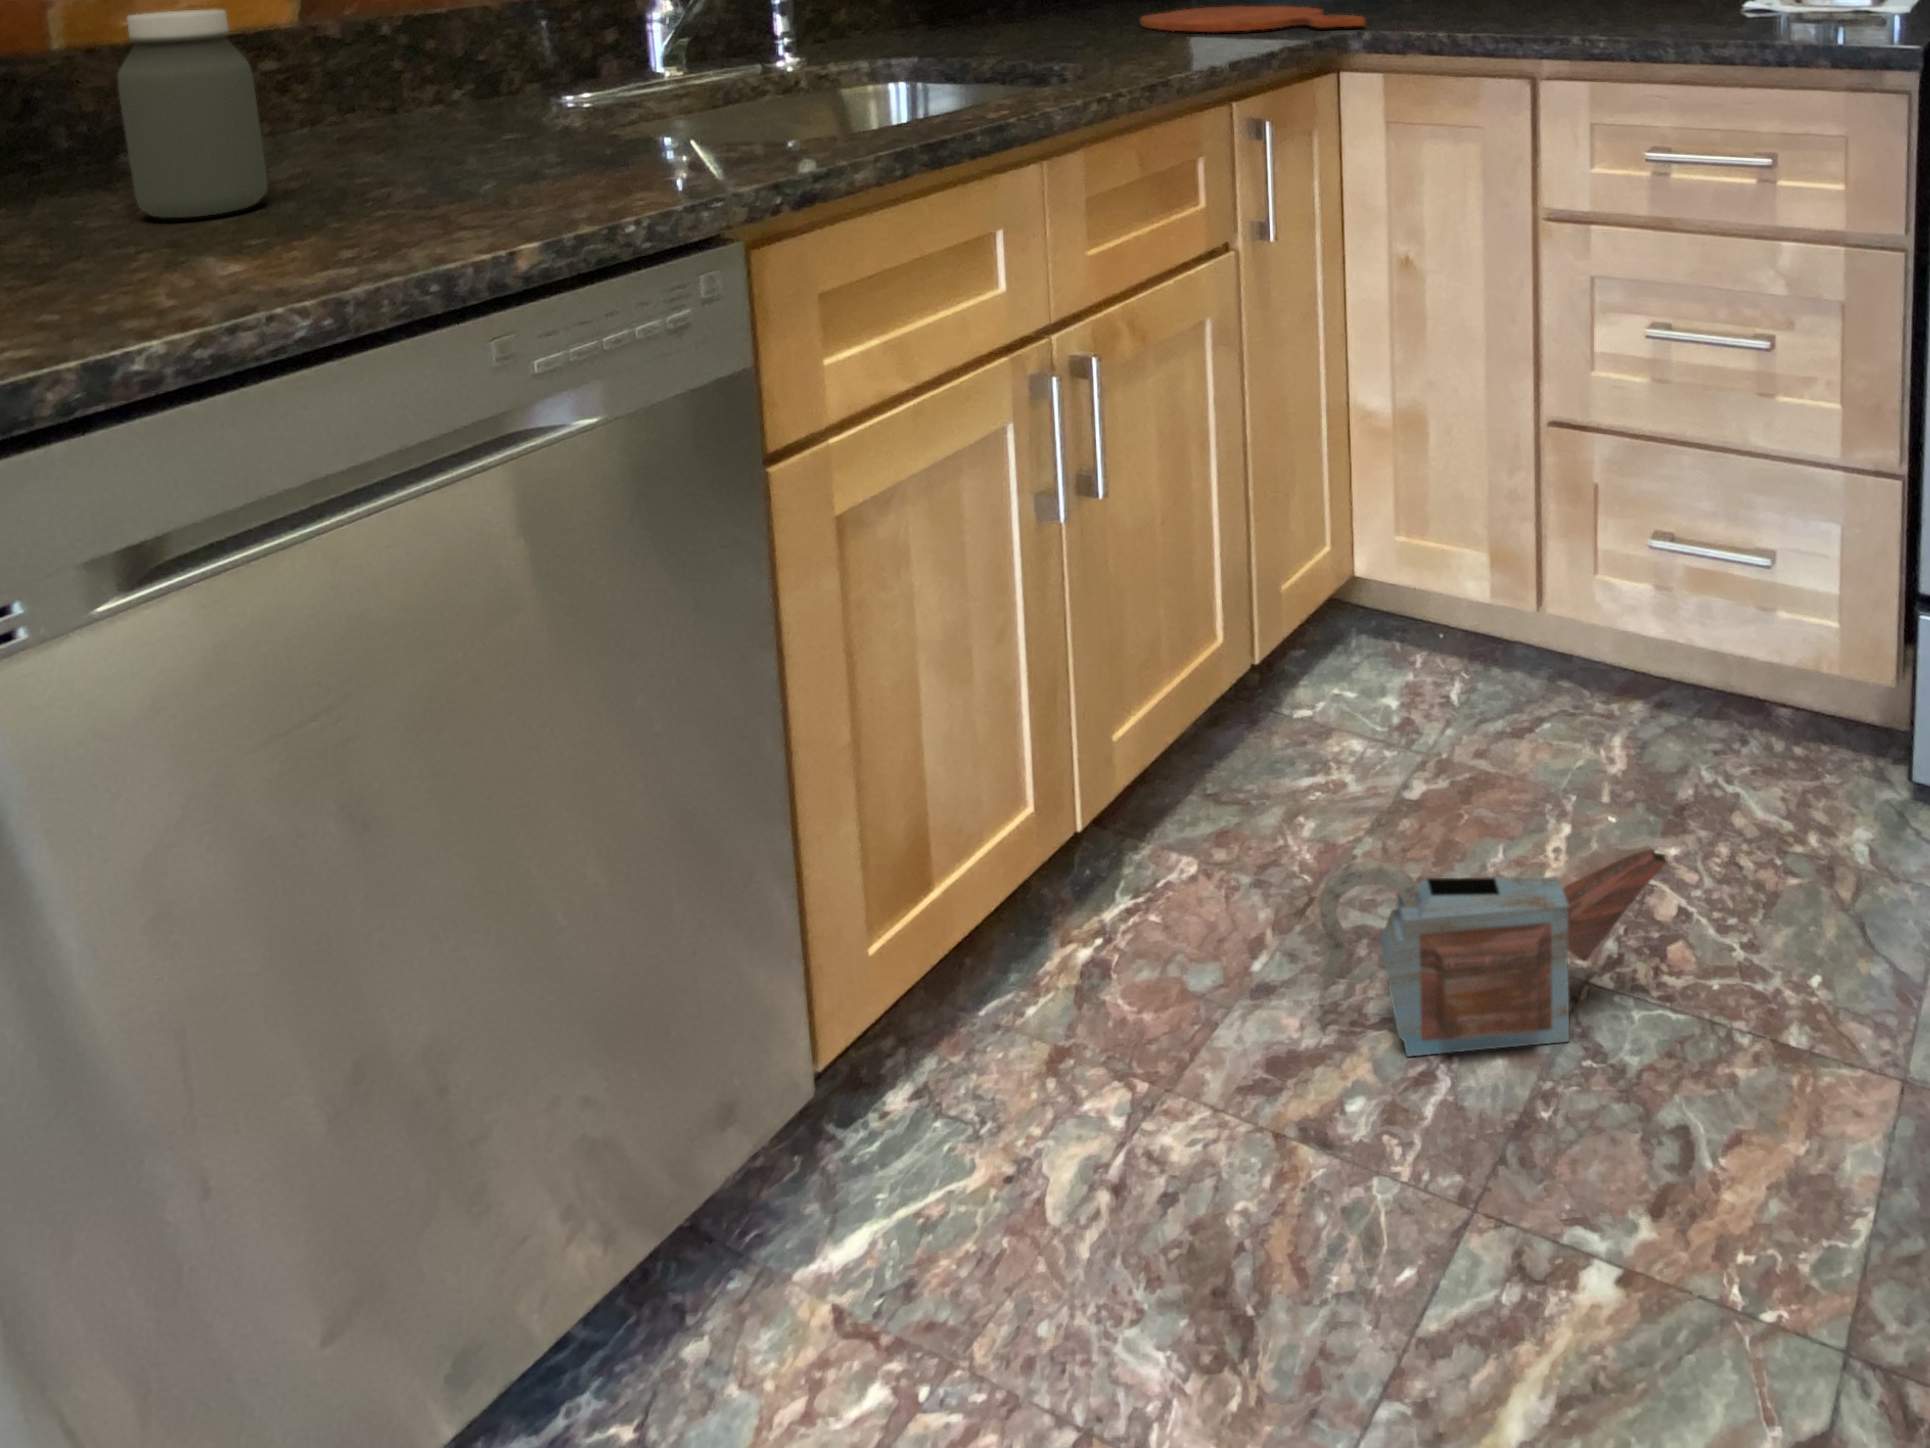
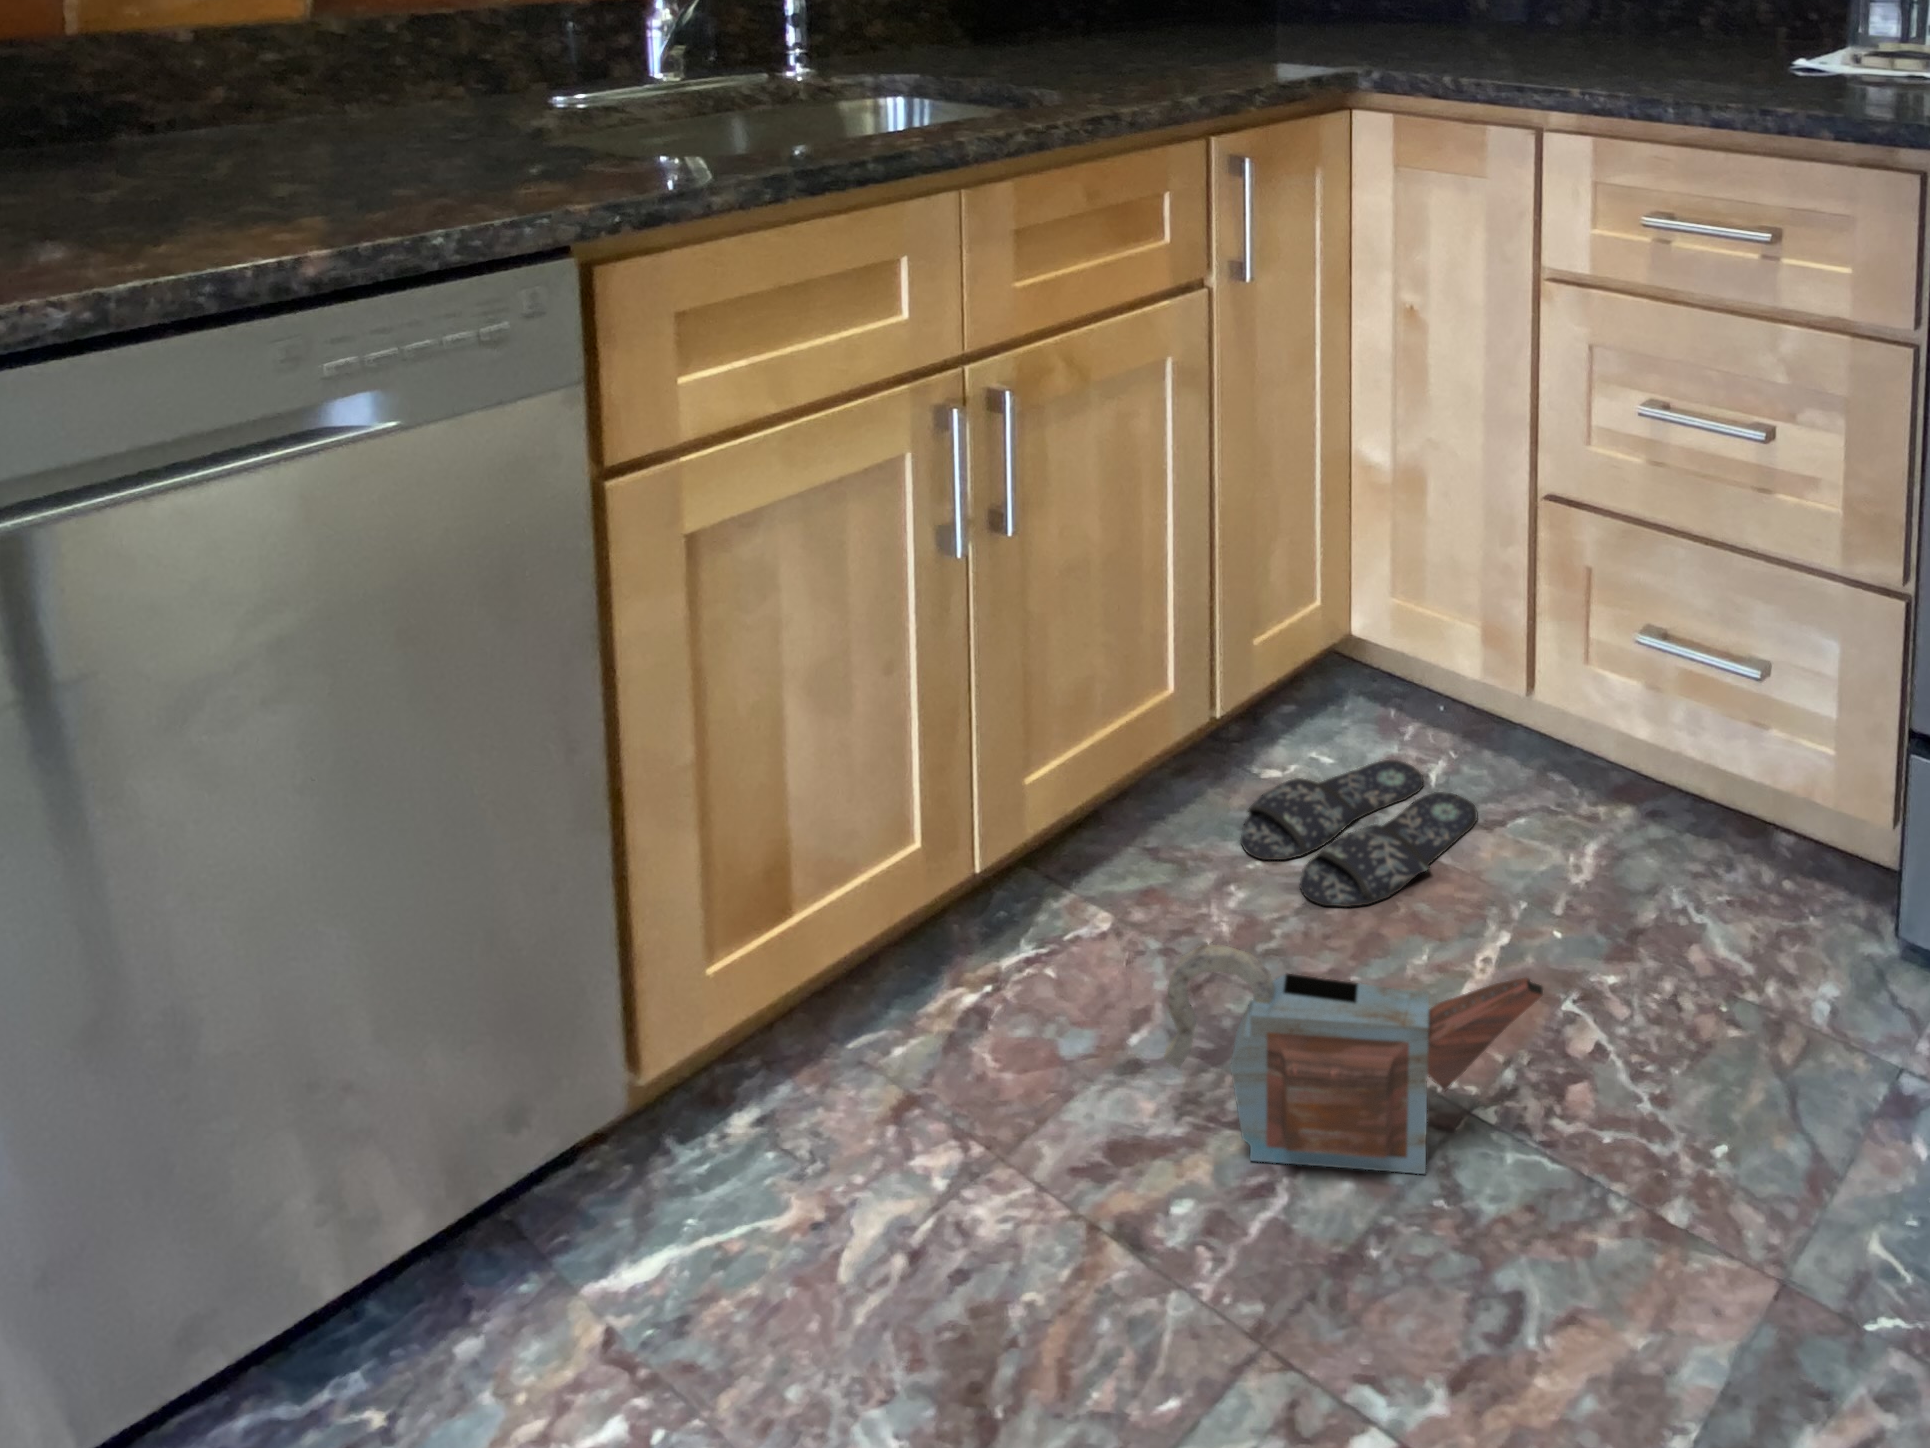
cutting board: present [1140,6,1366,32] -> none [1167,34,1382,63]
jar: present [117,9,268,218] -> none [47,5,183,196]
slippers: none [1298,691,1514,827] -> present [1241,760,1477,907]

